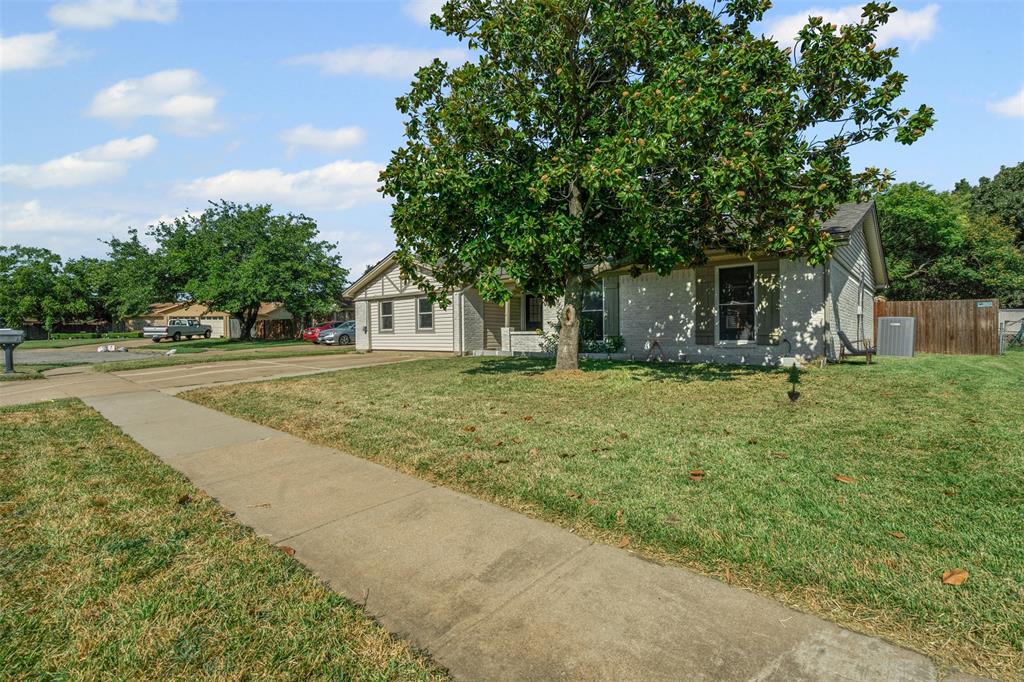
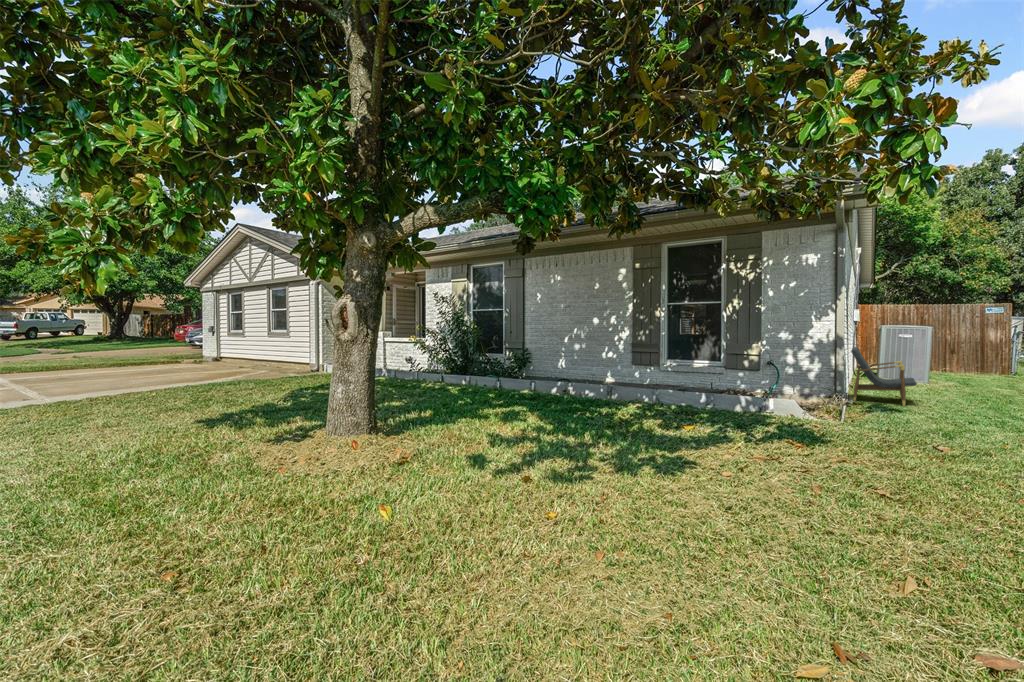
round table: present [641,337,672,359] -> none [545,351,594,389]
potted tree: present [786,362,802,401] -> none [853,491,914,626]

